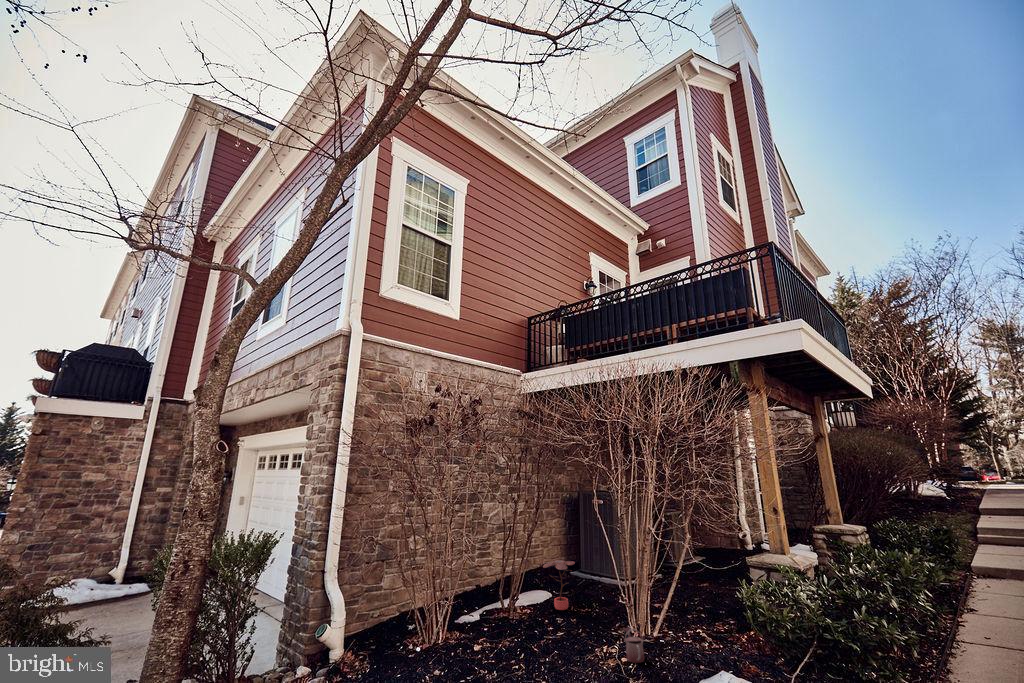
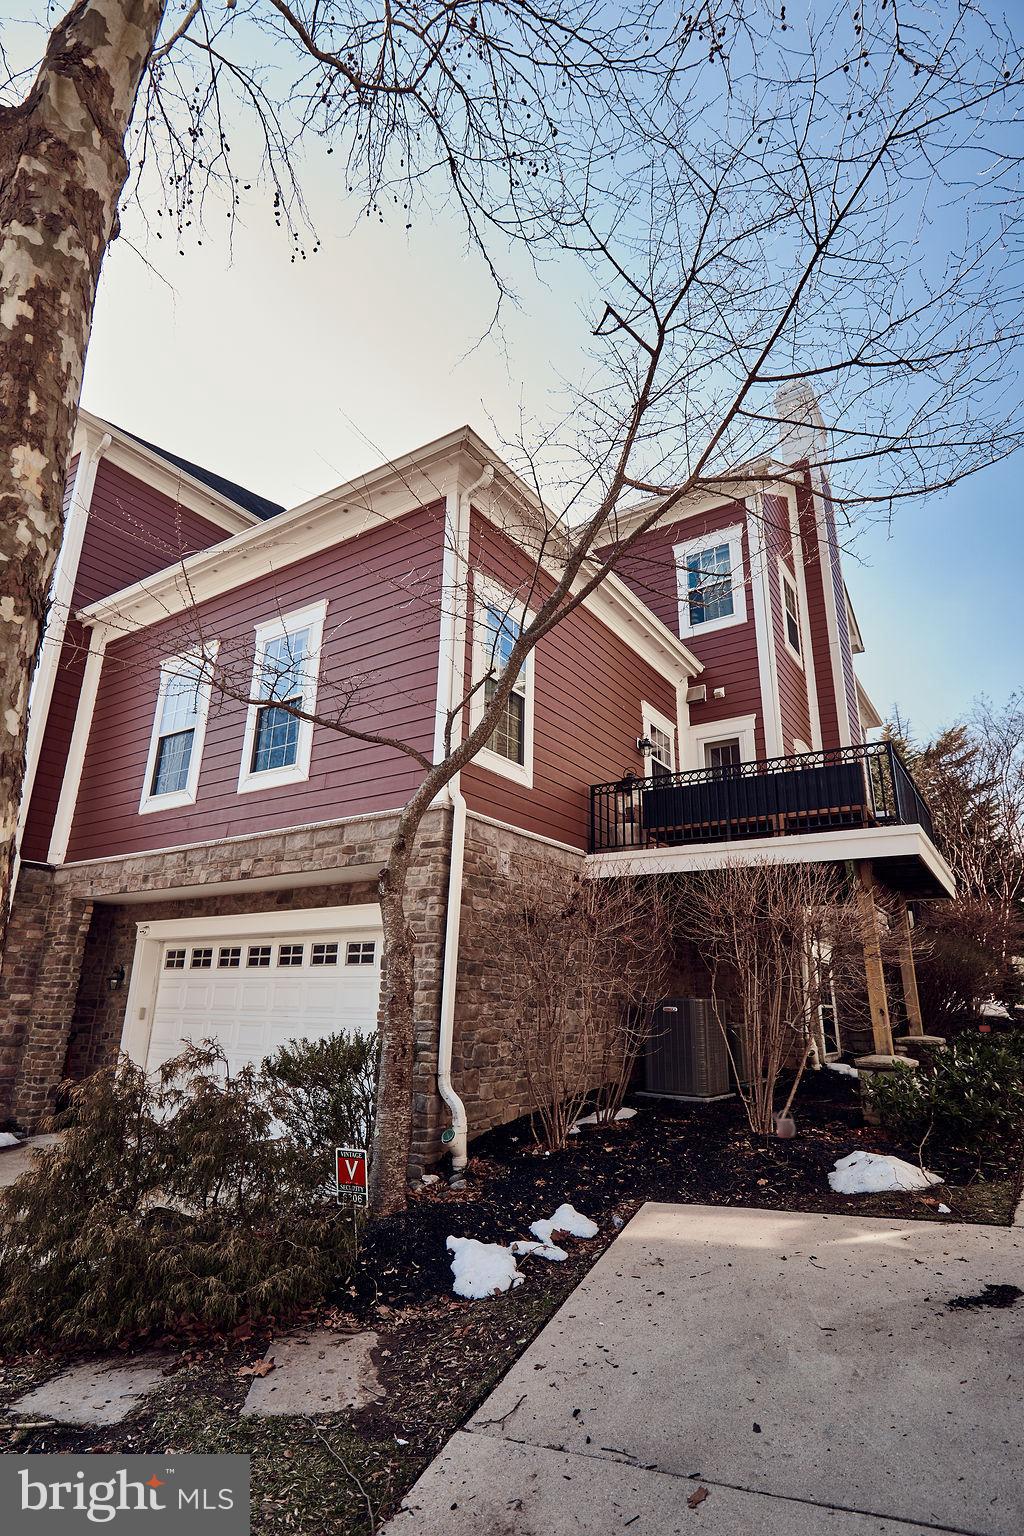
potted plant: present [543,560,575,610] -> present [970,1001,991,1032]

